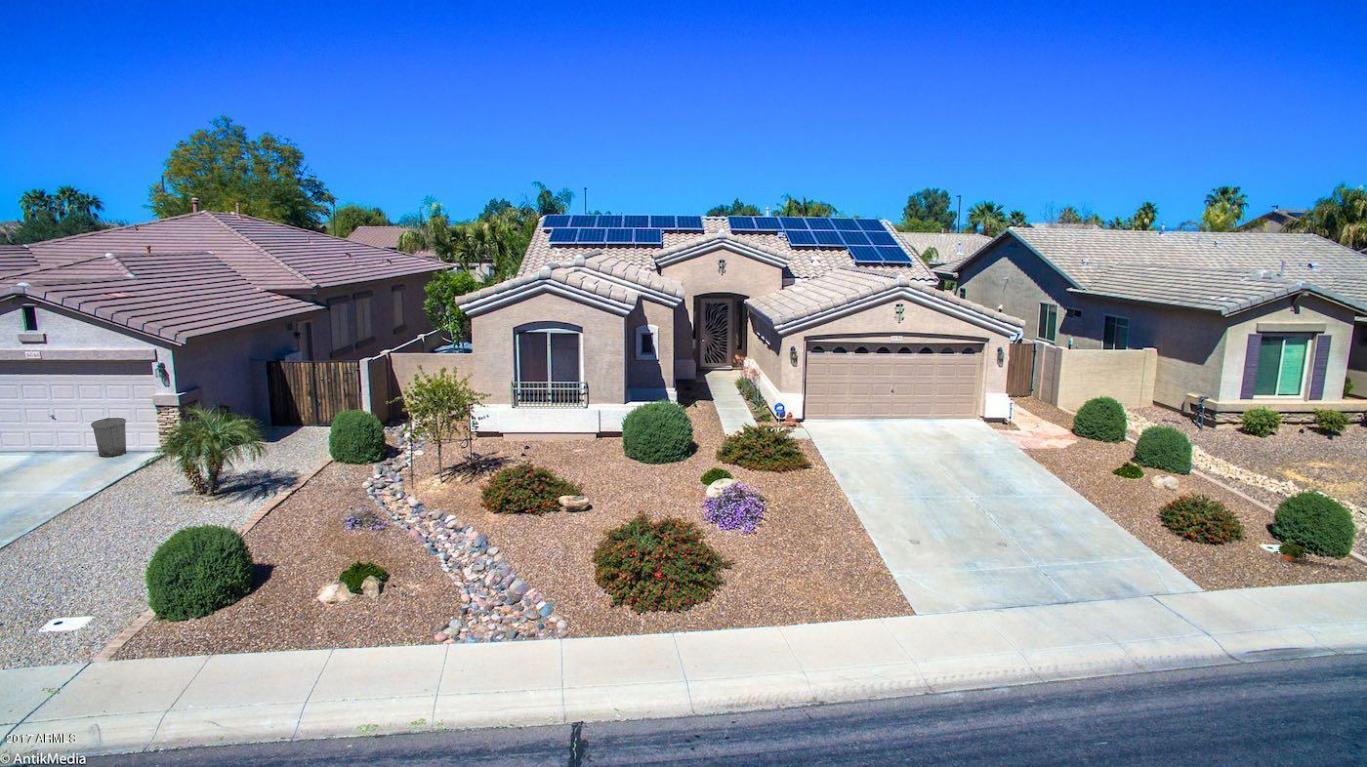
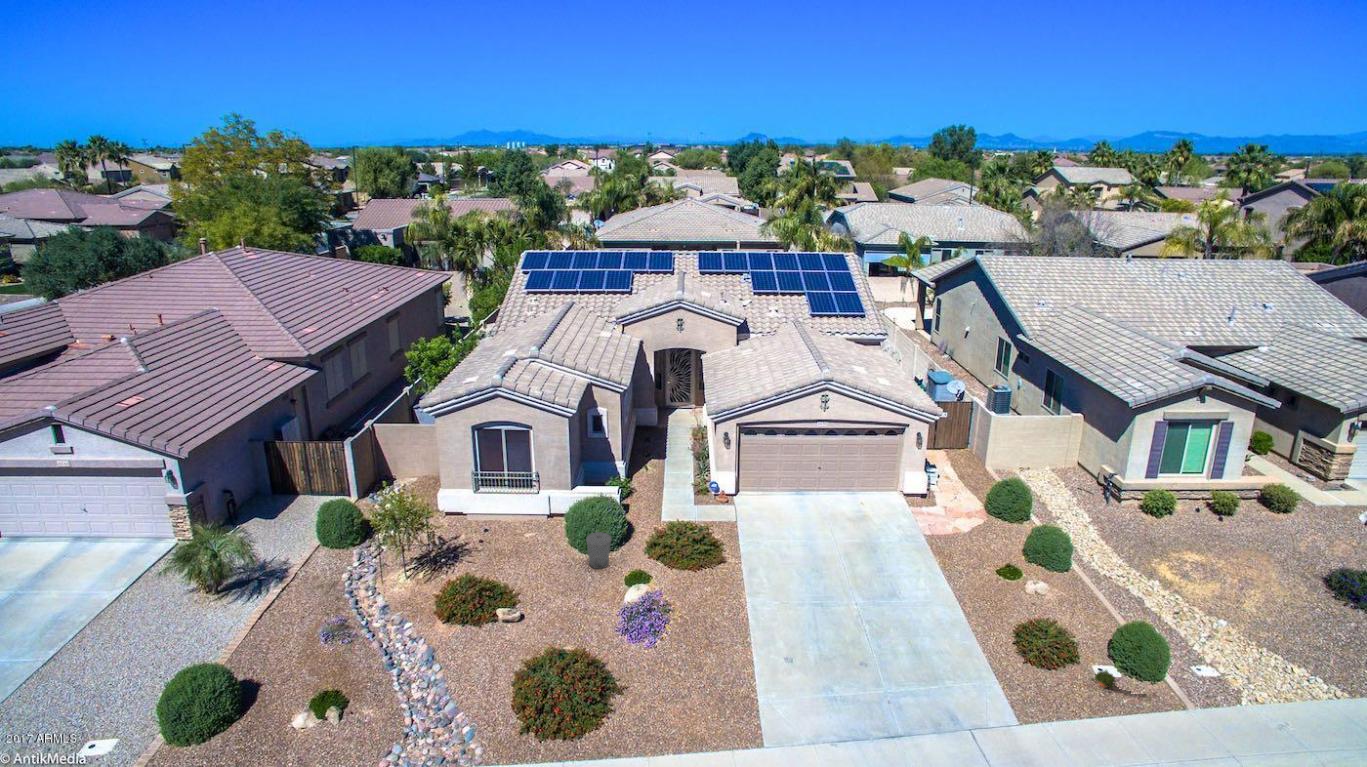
trash can: present [91,418,126,457] -> present [586,532,611,569]

